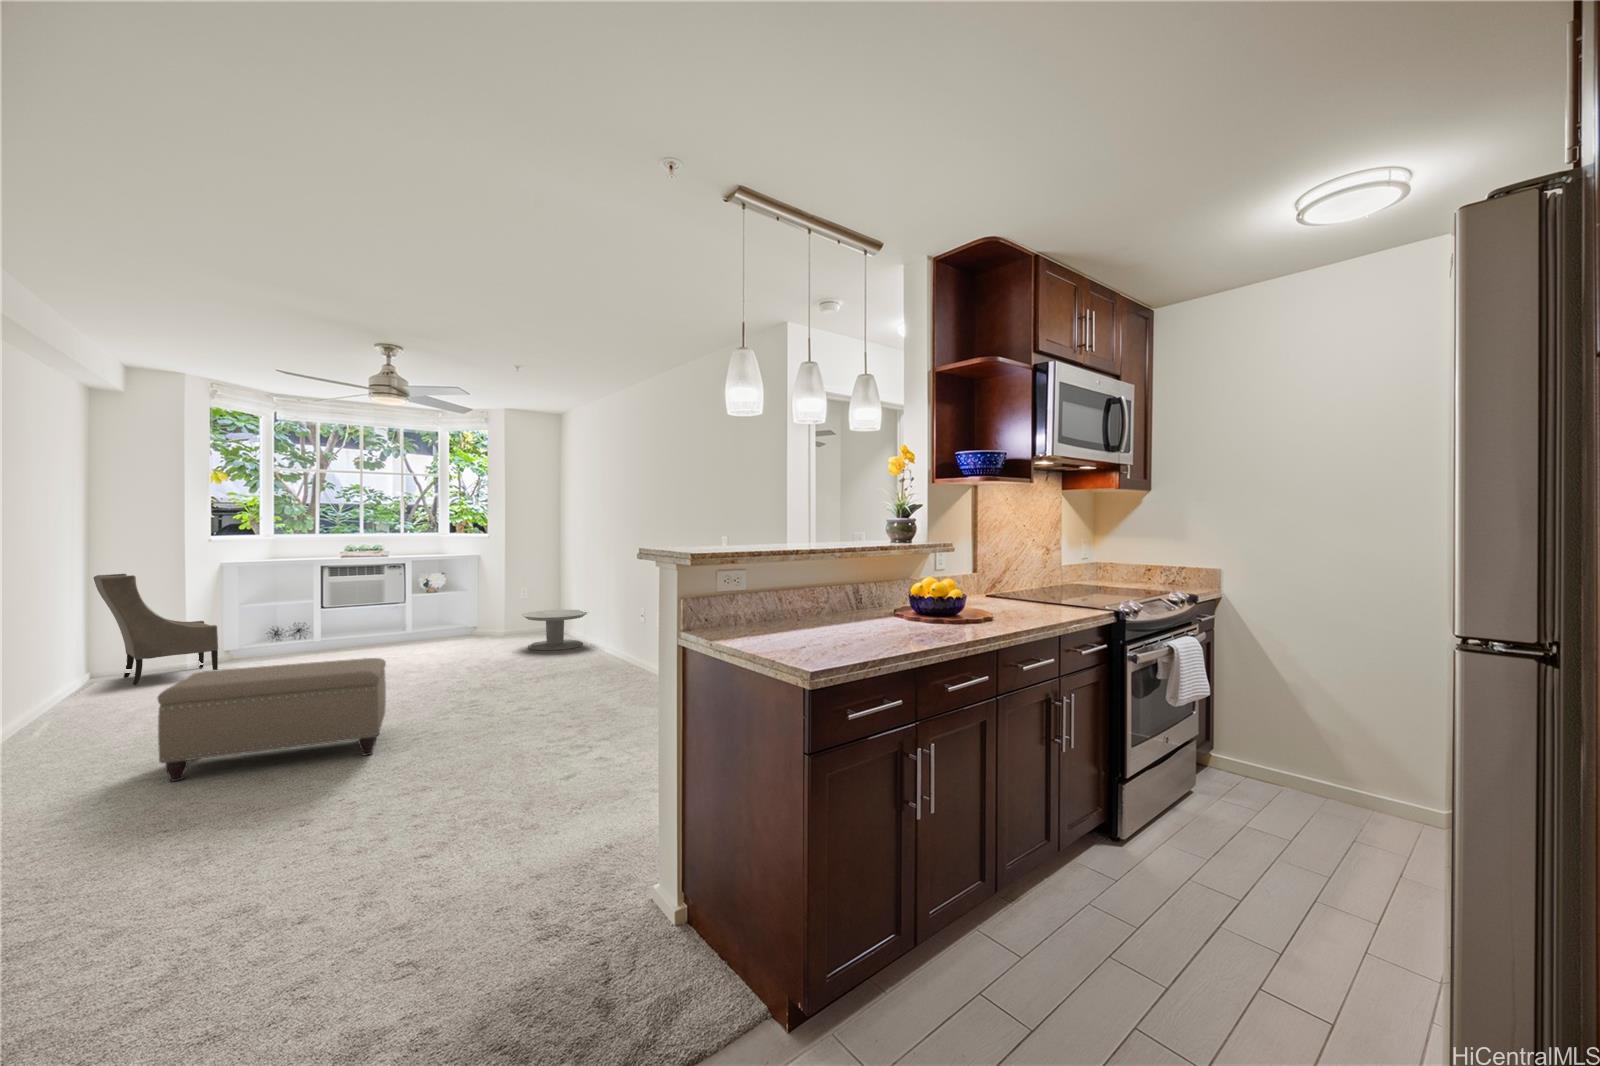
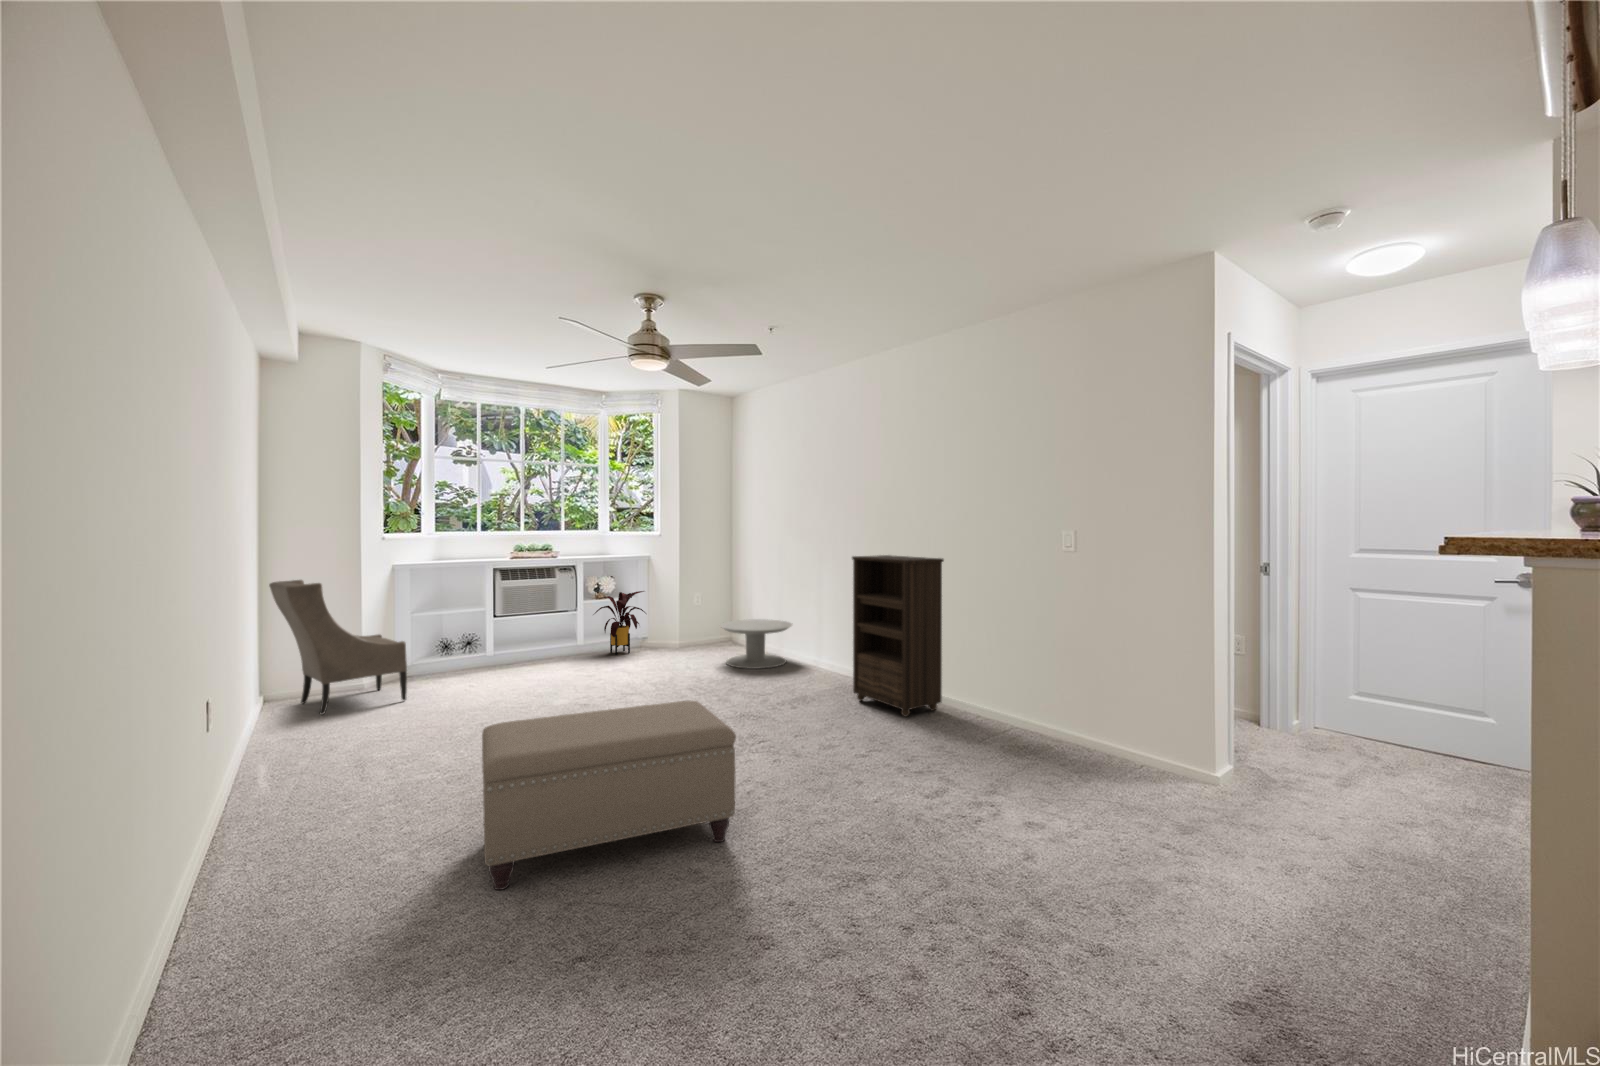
bookshelf: none [596,552,659,682] -> present [852,555,944,717]
house plant: none [417,586,475,641] -> present [595,591,645,655]

